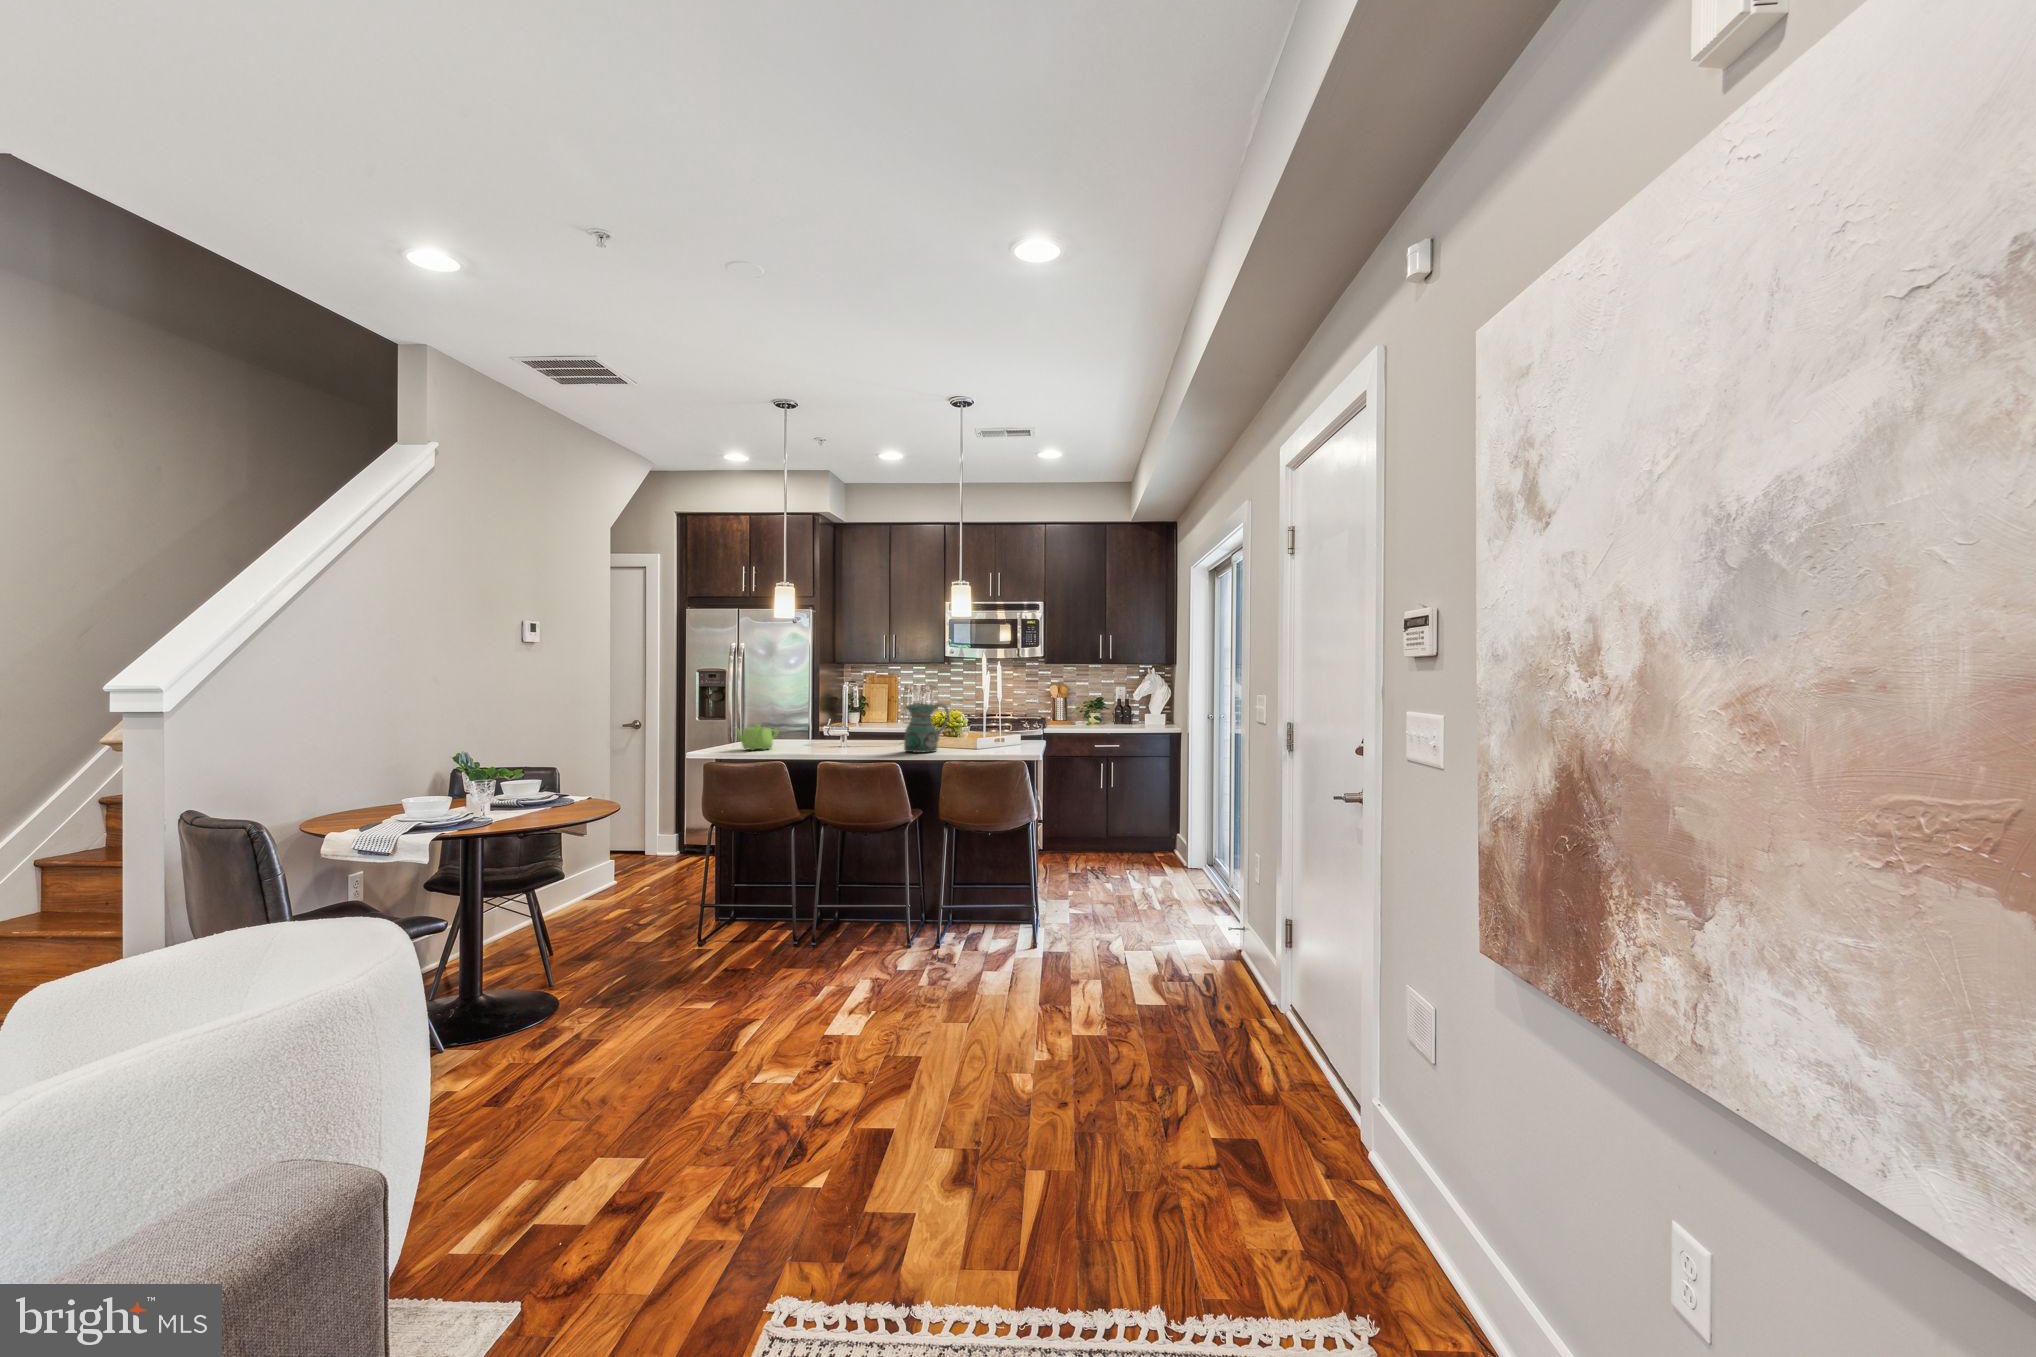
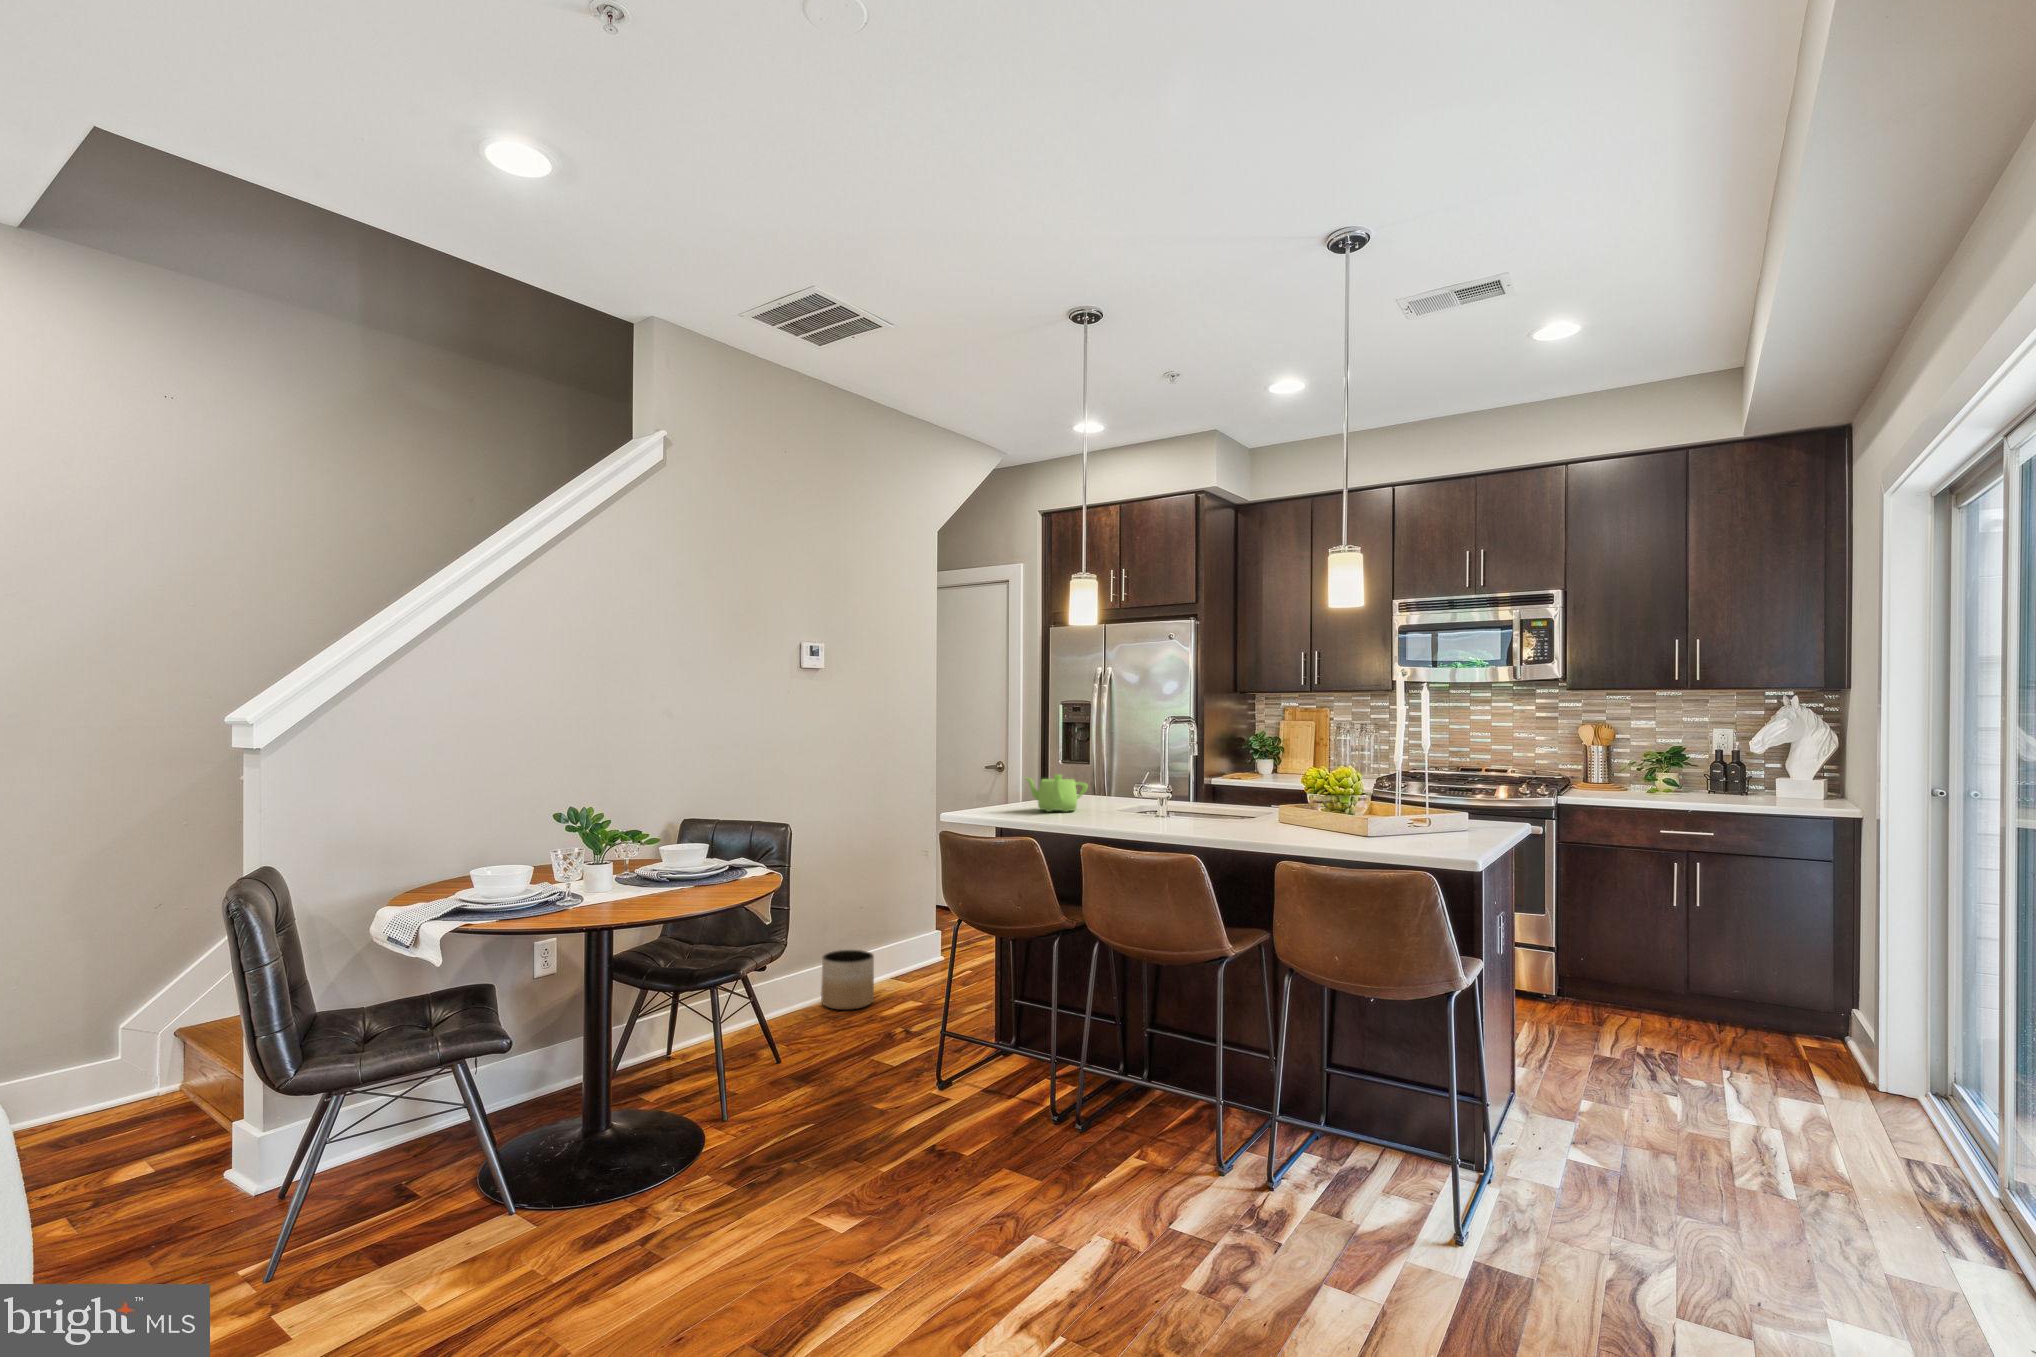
ceramic pitcher: present [904,703,950,752] -> none [1246,751,1325,835]
planter: none [550,870,595,915] -> present [821,950,874,1010]

